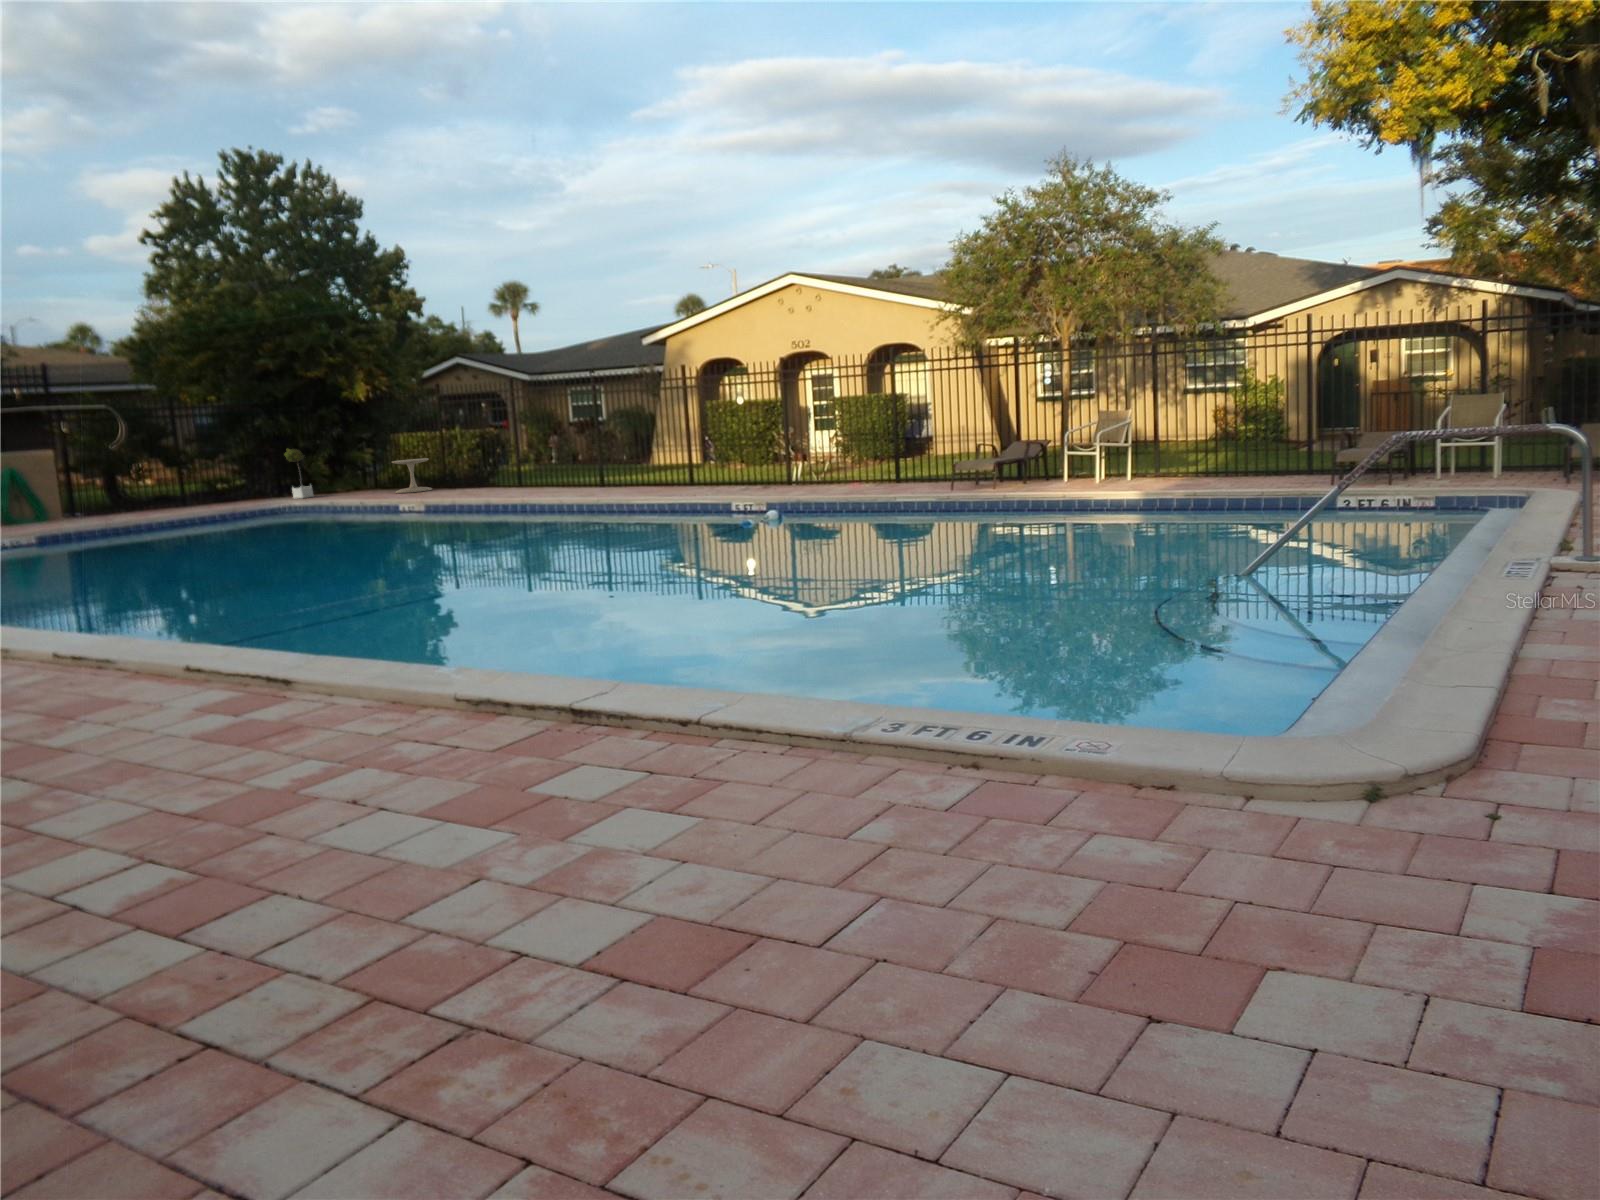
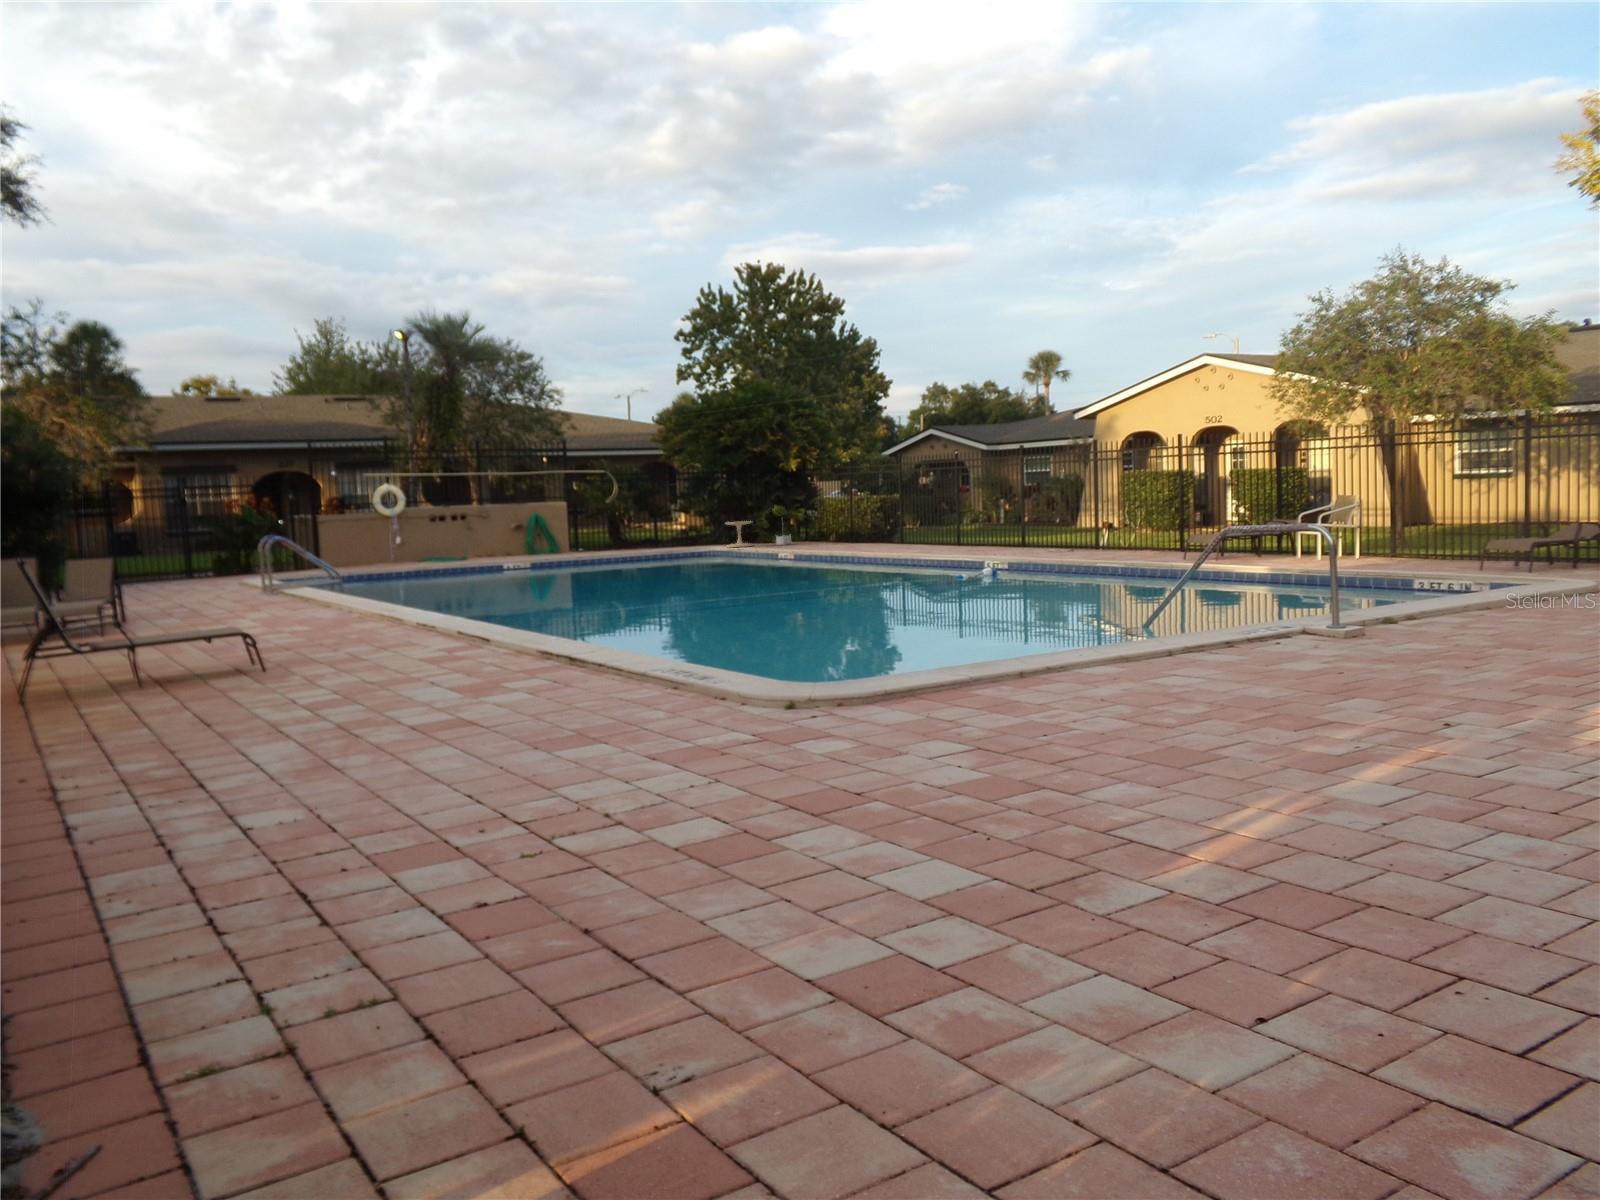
side table: present [392,458,432,493] -> present [726,521,753,547]

